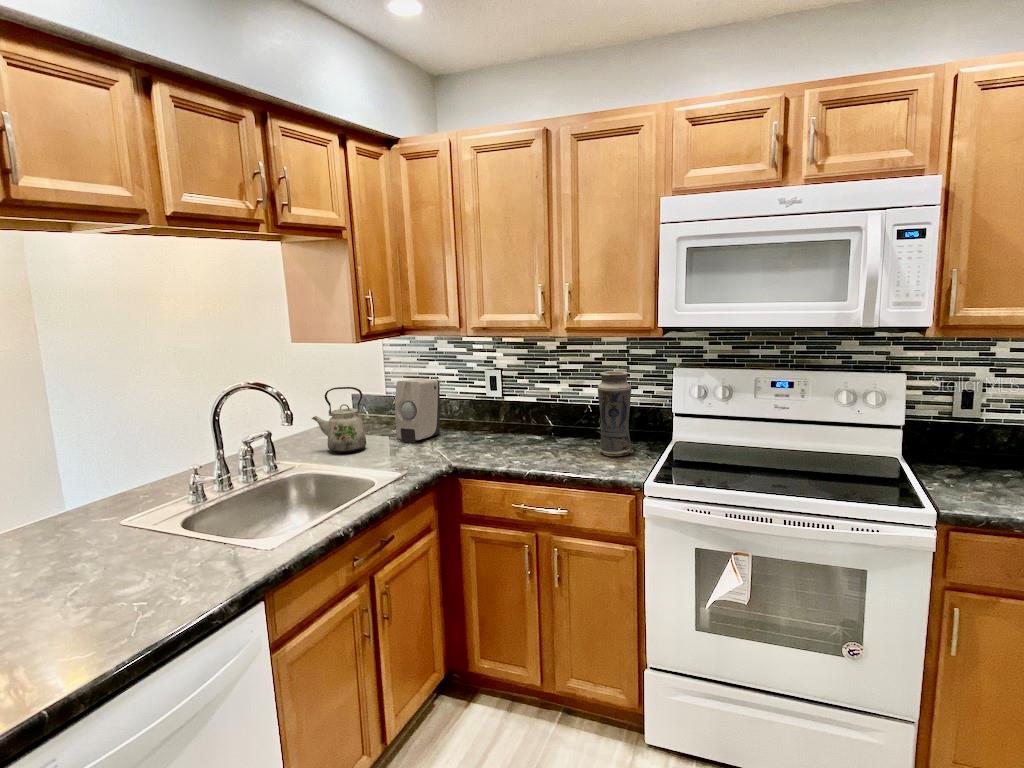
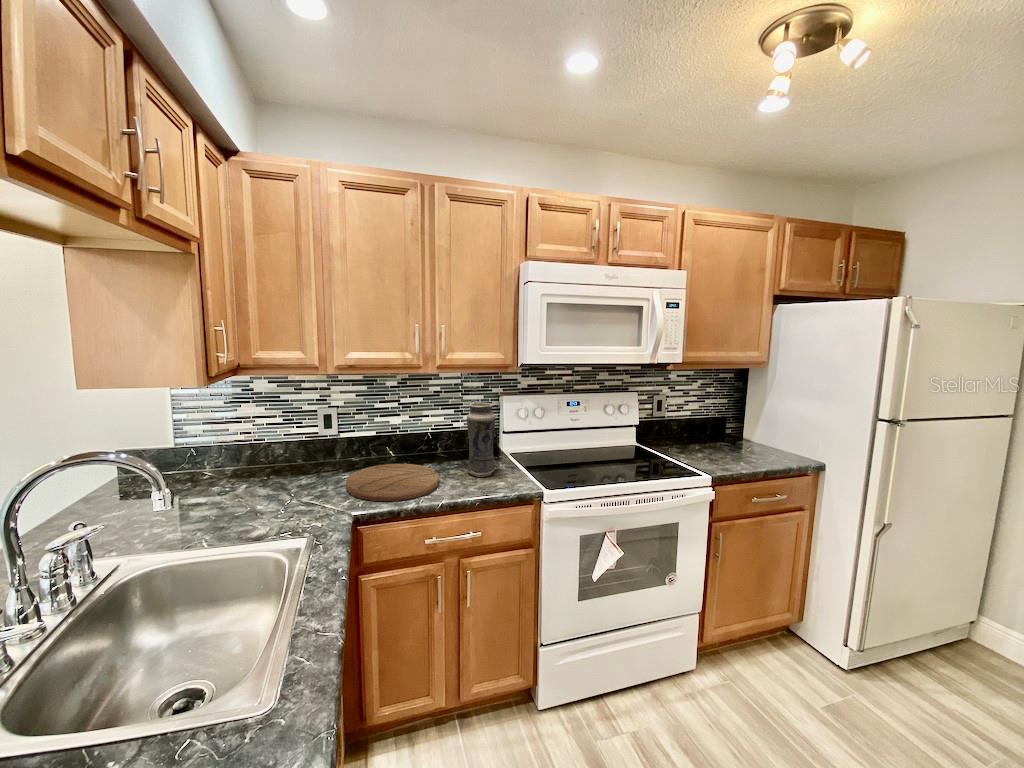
soap dispenser: present [395,379,440,443] -> none [238,424,283,502]
kettle: present [312,387,366,453] -> none [126,446,213,534]
cutting board: none [473,430,564,461] -> present [346,464,439,501]

